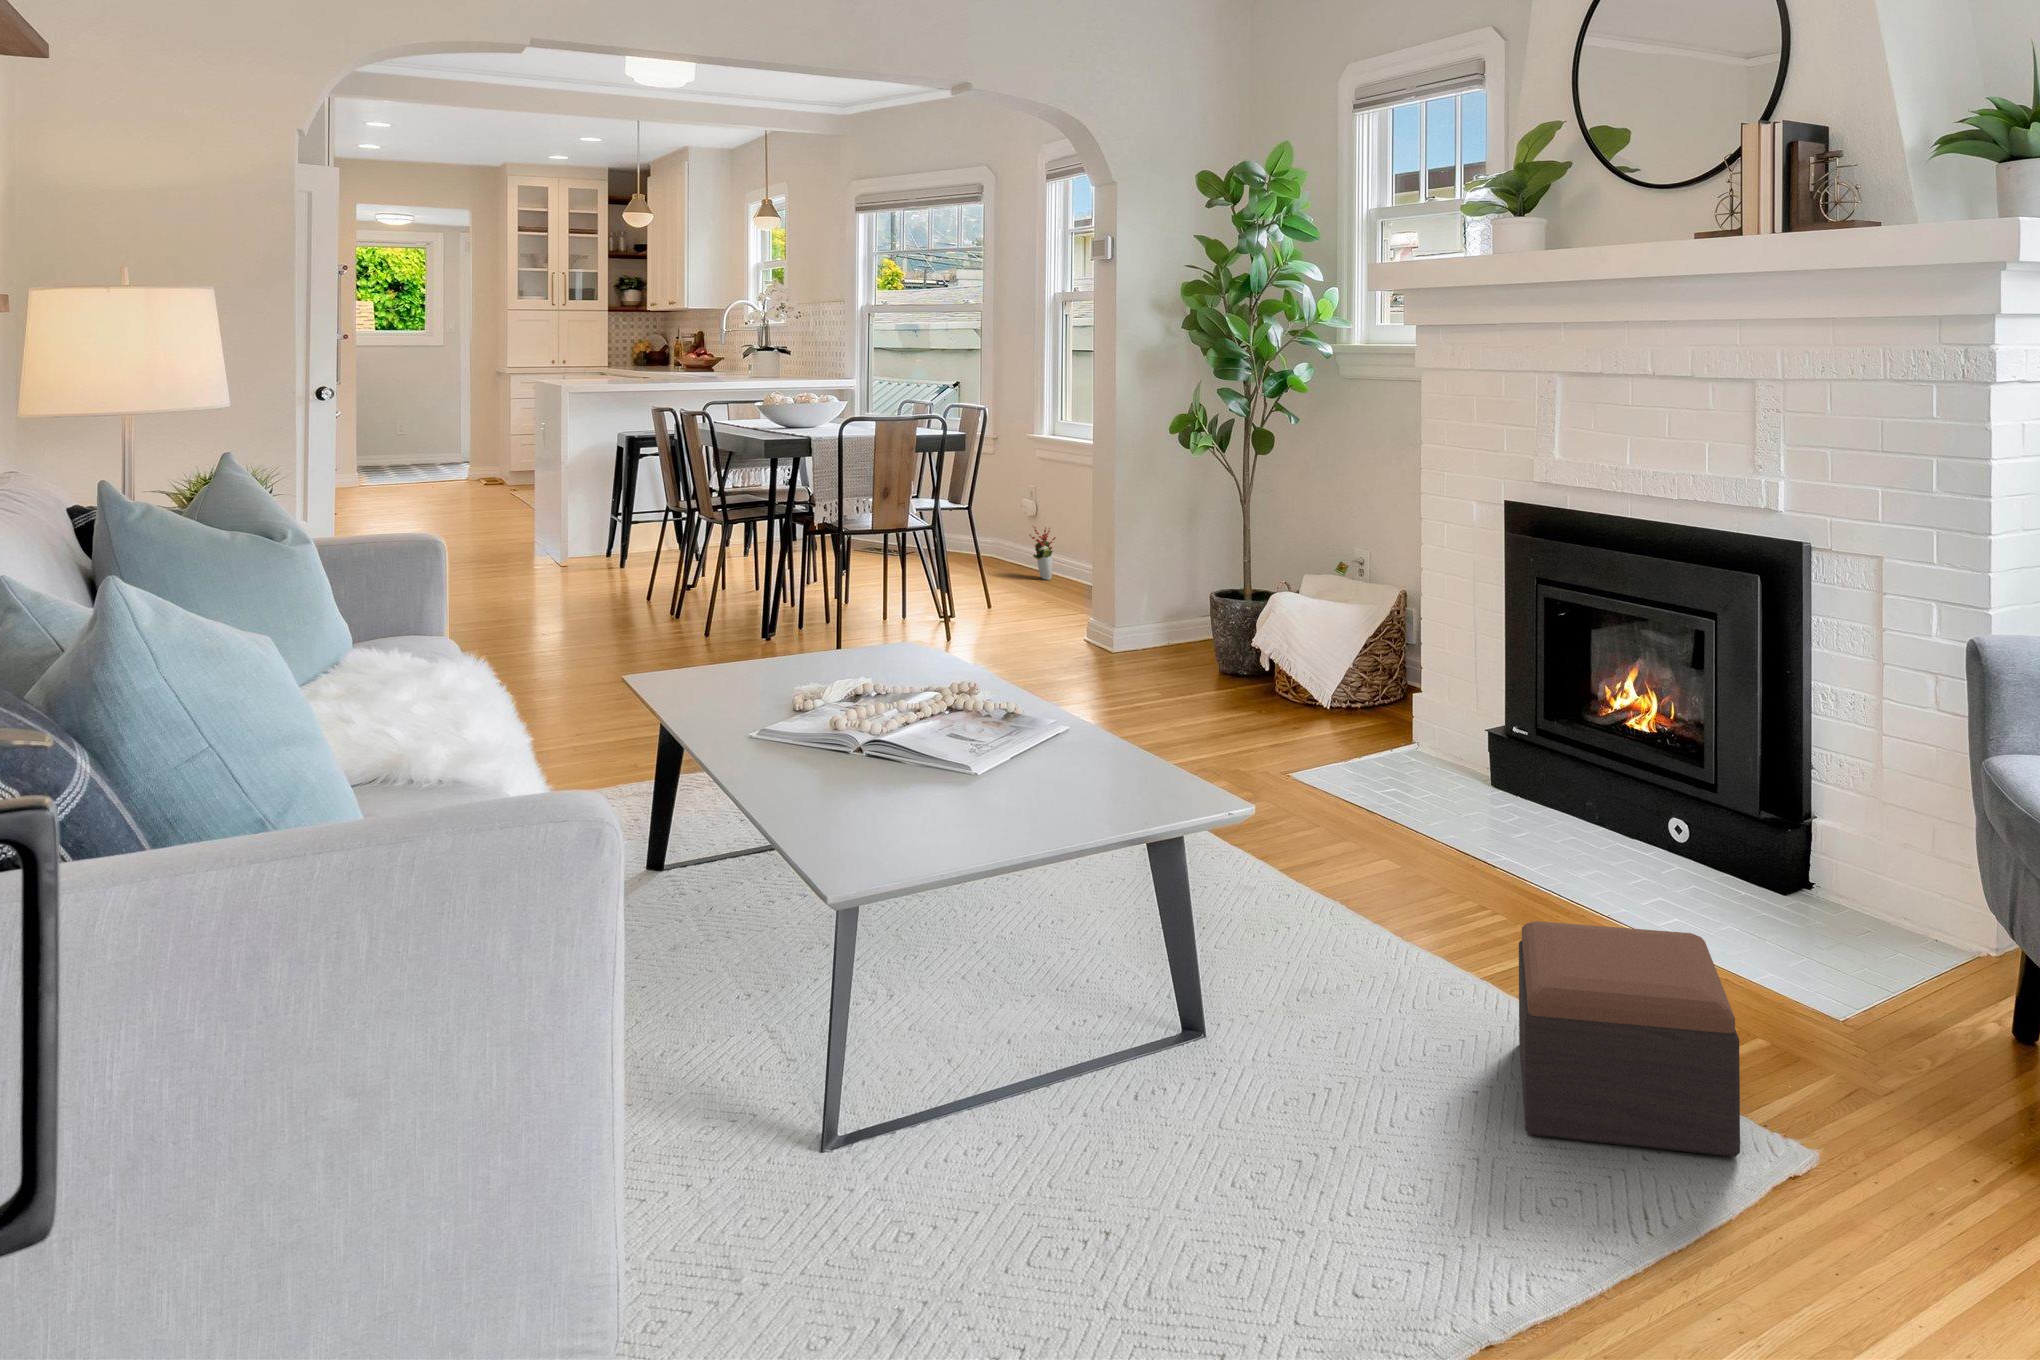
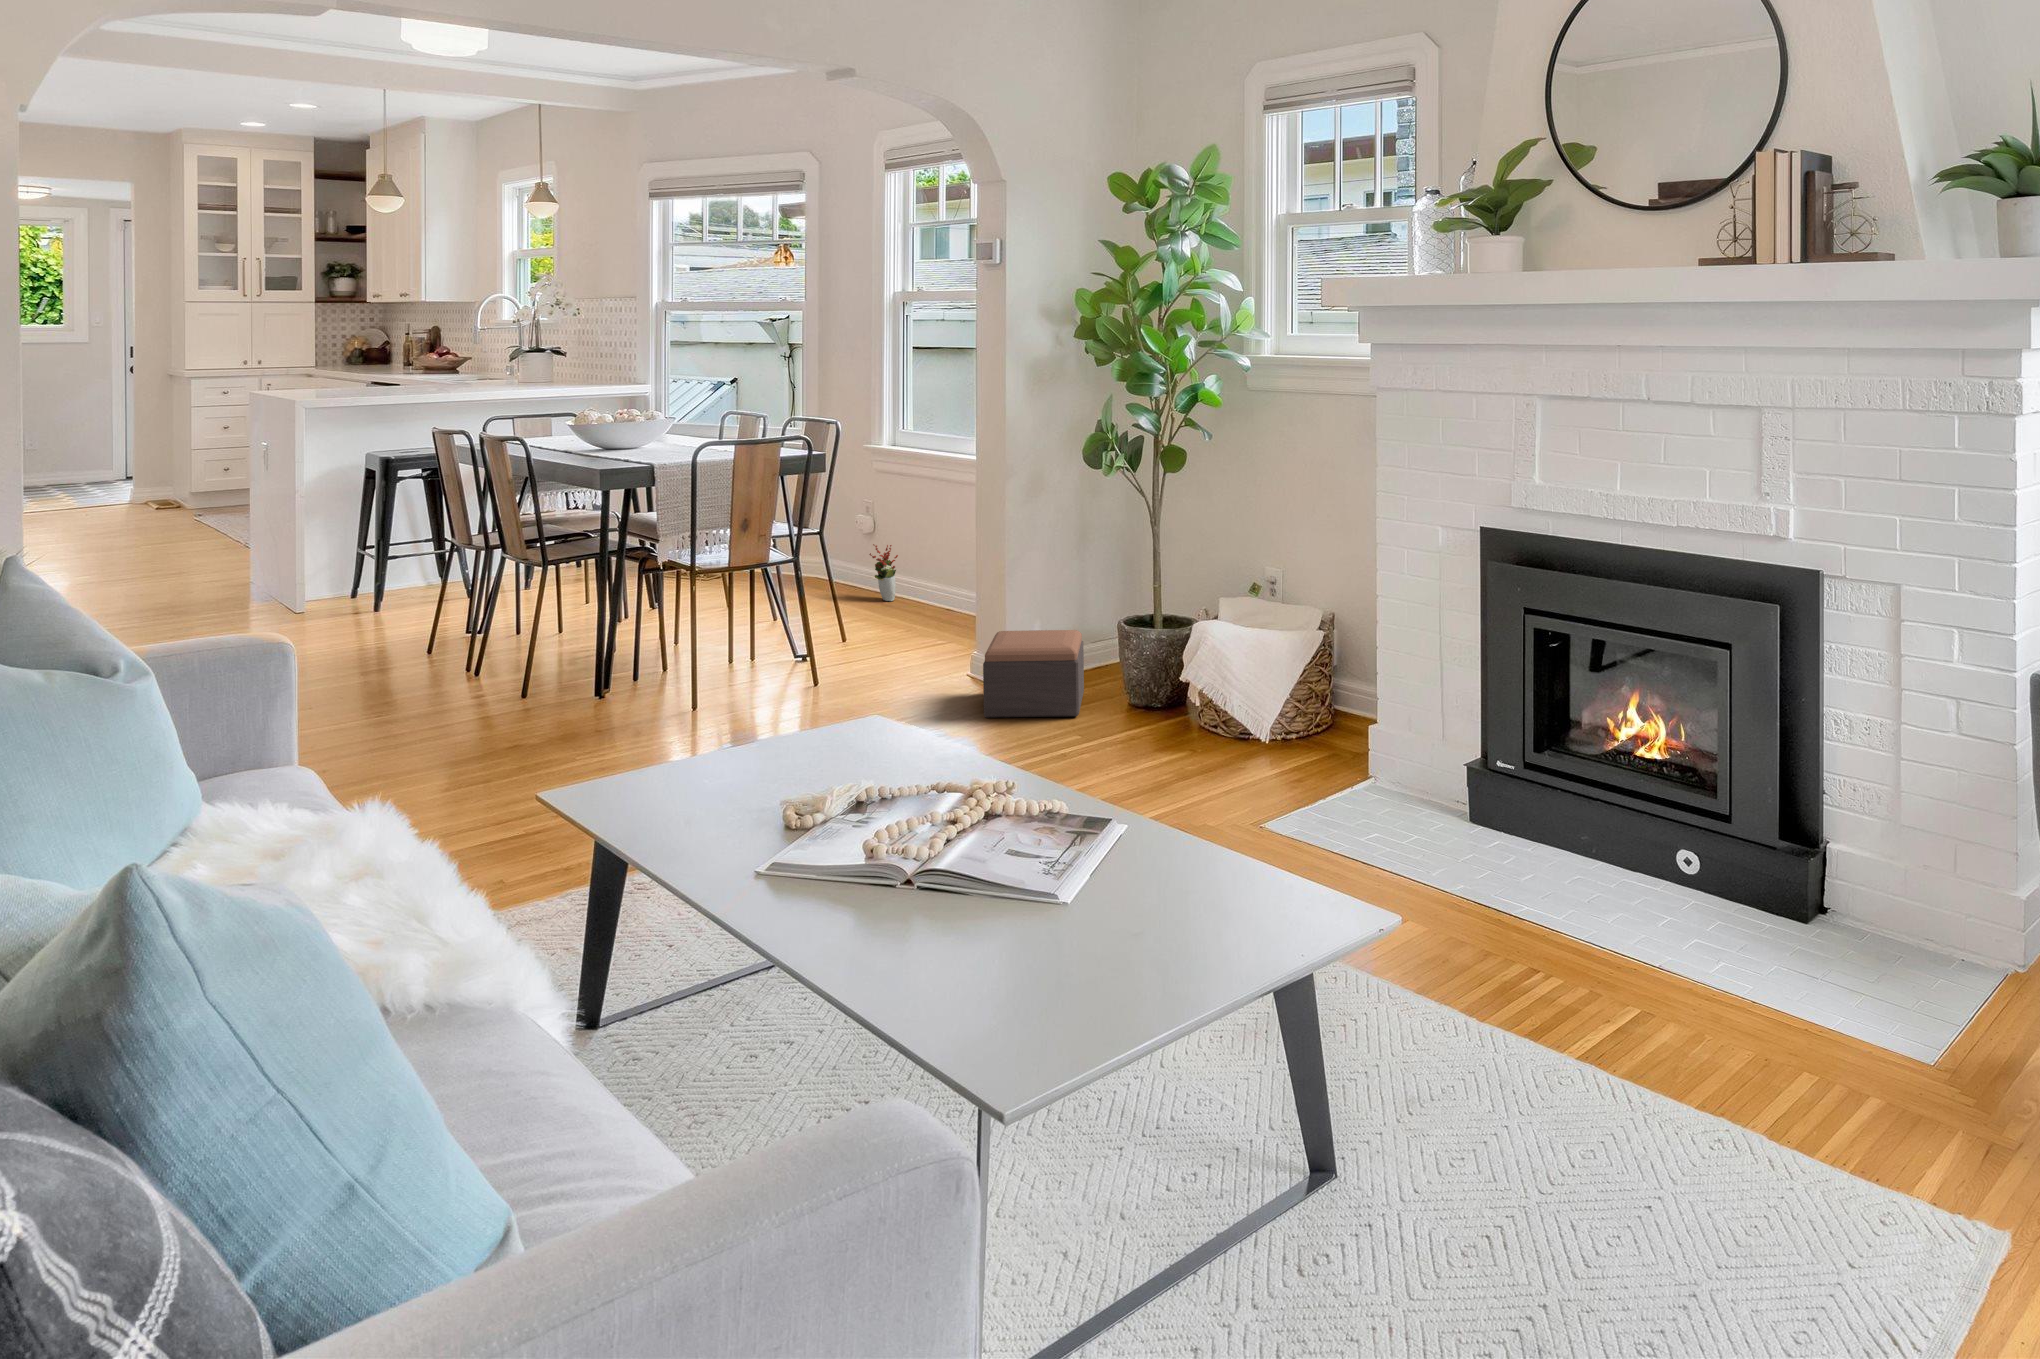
footstool: present [1519,921,1740,1157] -> present [983,630,1084,718]

